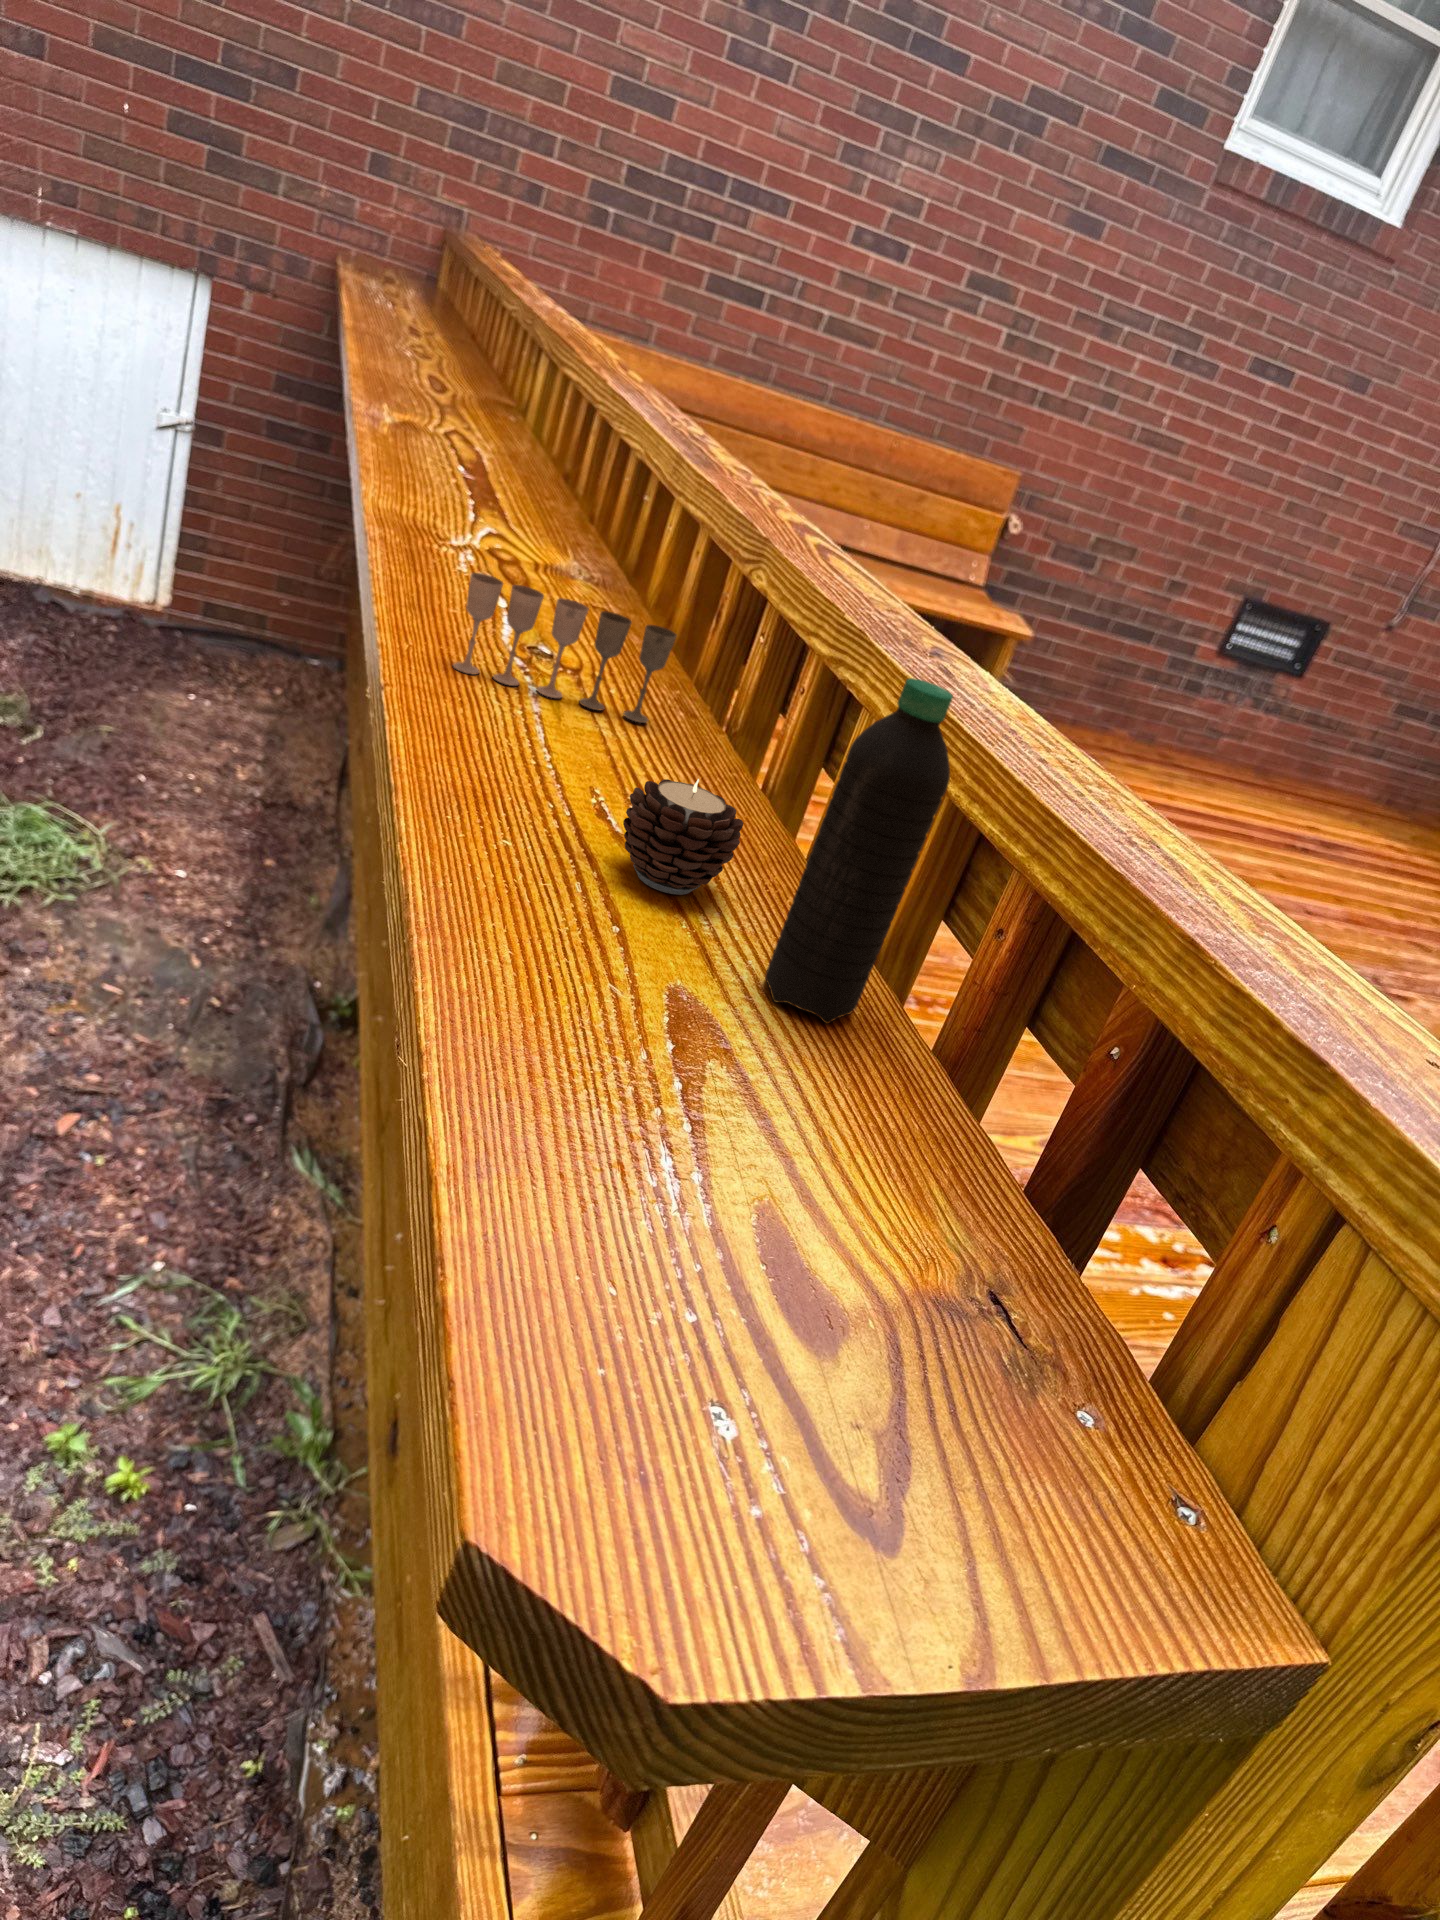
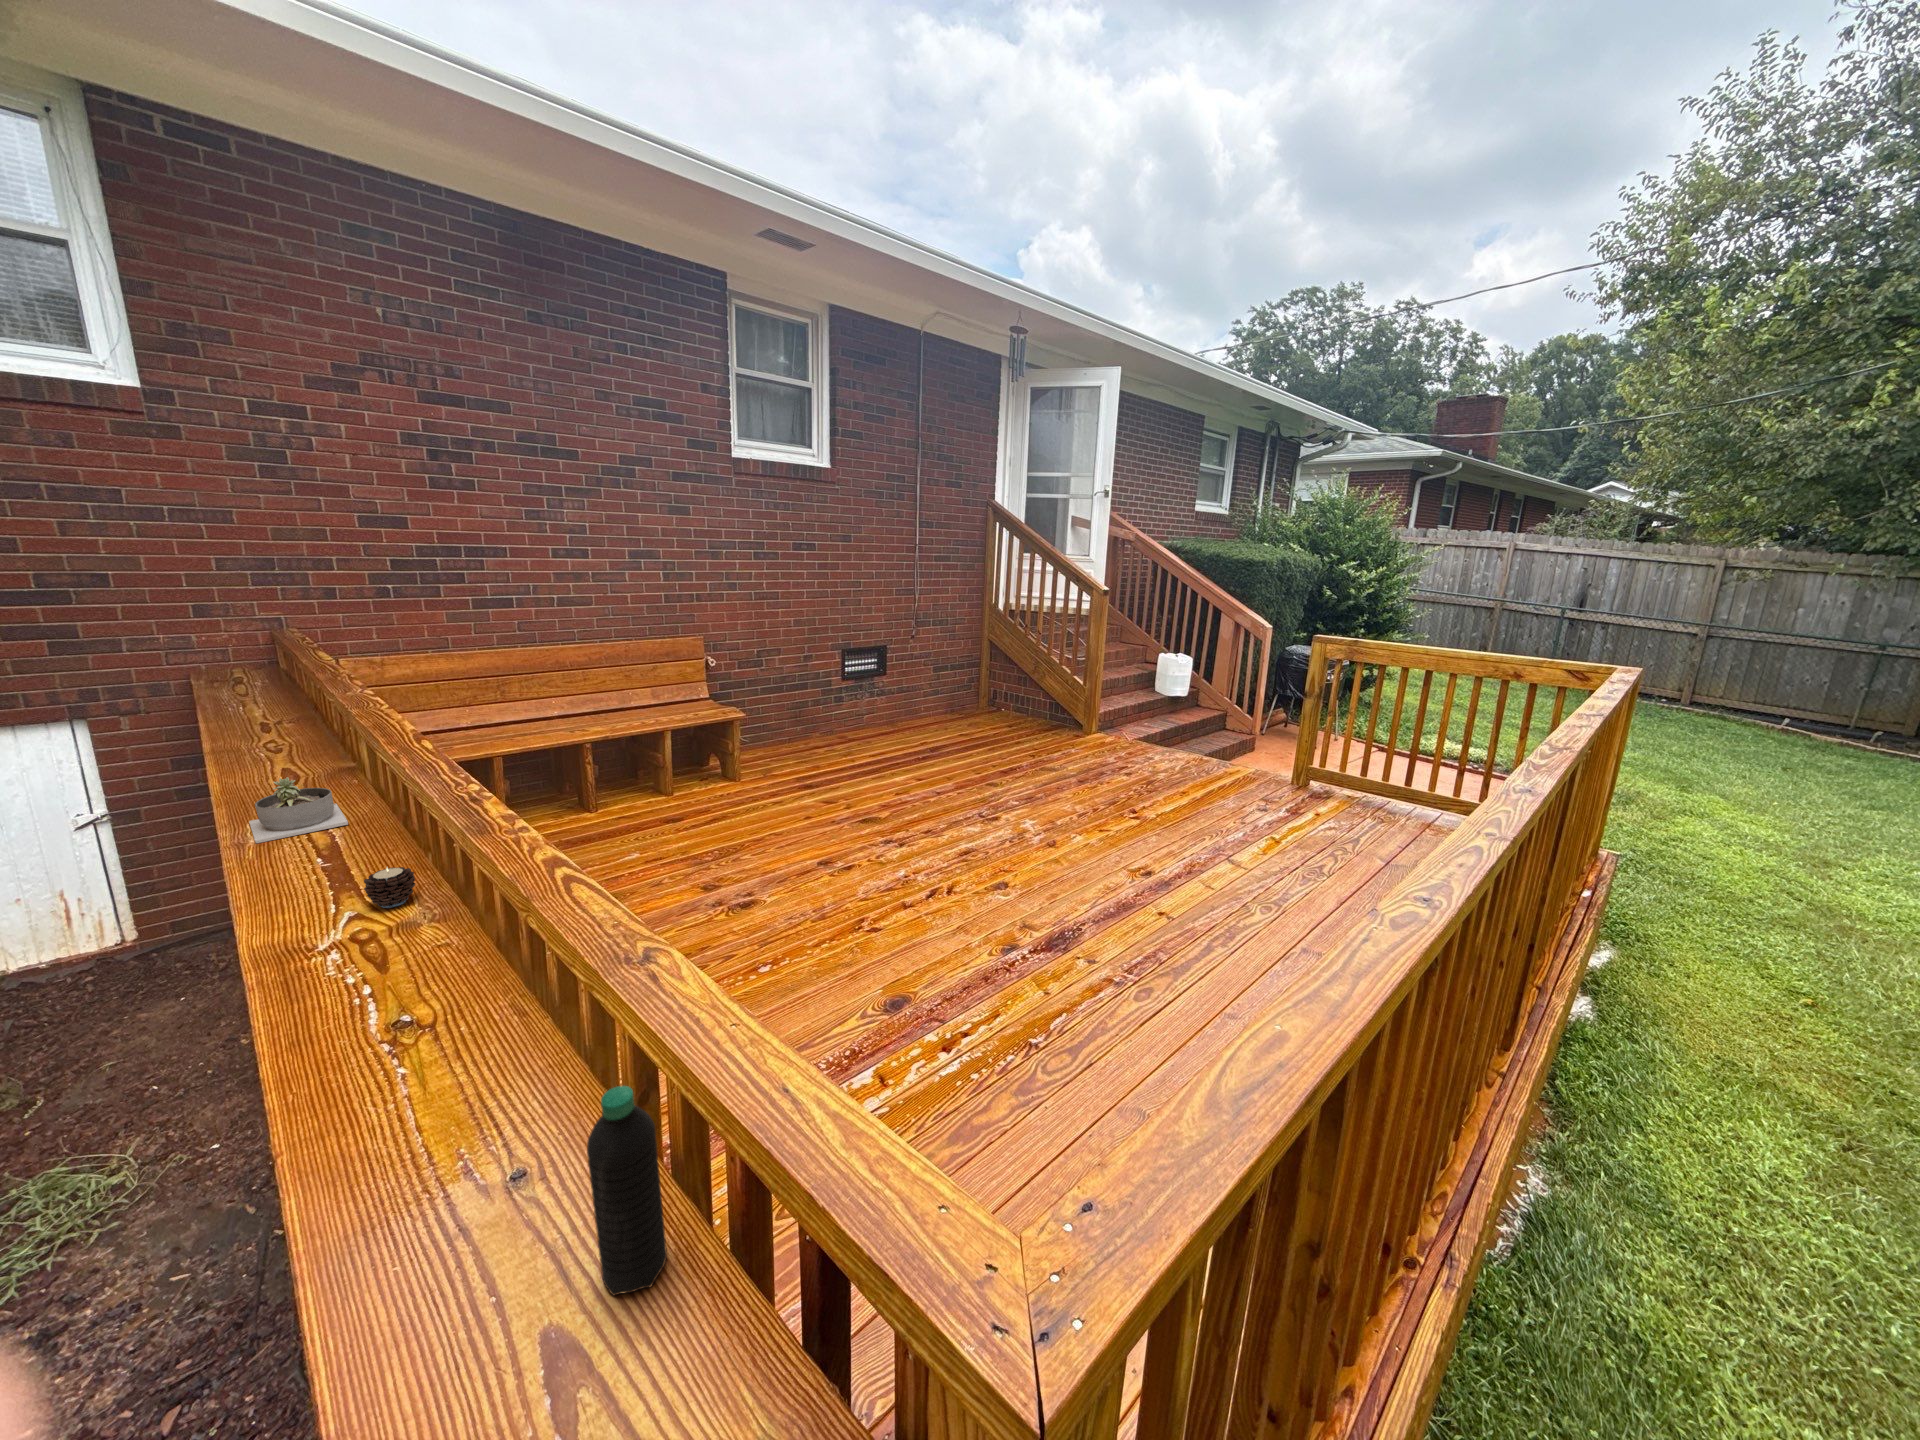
succulent planter: none [387,348,500,454] -> present [249,777,348,843]
wine glass: present [453,573,677,723] -> none [315,997,491,1104]
candle: present [623,779,743,895] -> present [364,867,415,908]

